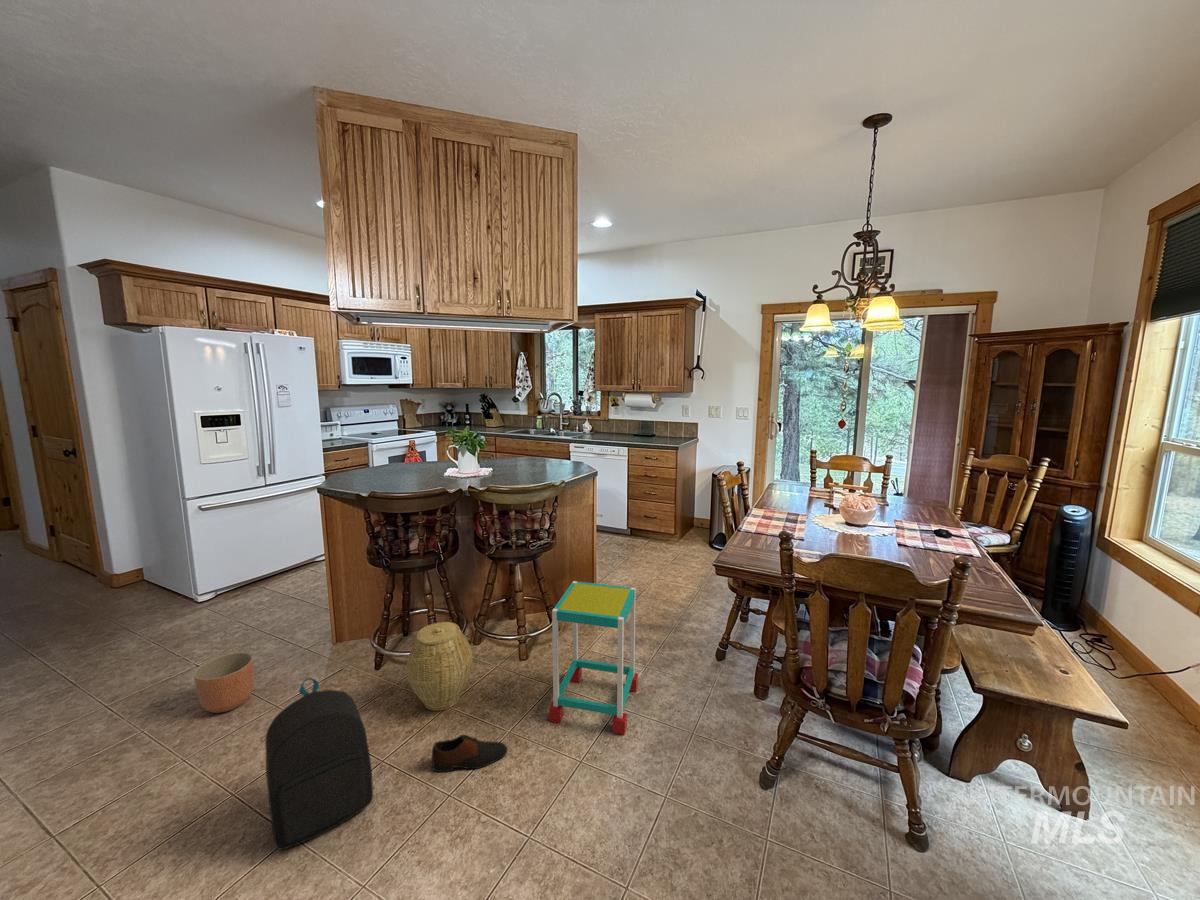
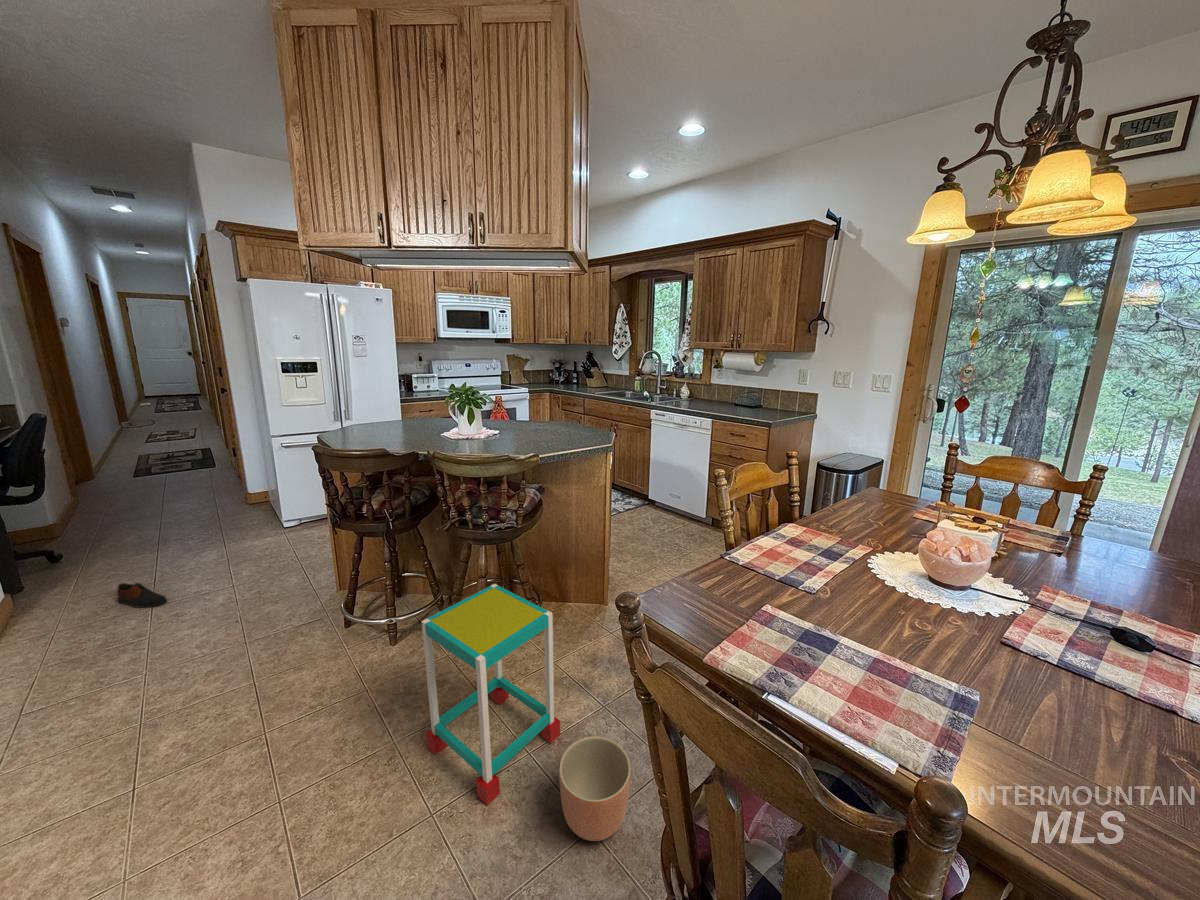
woven basket: present [407,622,473,711] -> none [315,596,393,691]
planter: present [194,652,254,713] -> present [559,736,631,841]
backpack: present [266,678,373,849] -> none [59,637,218,804]
shoe: present [432,735,507,772] -> present [117,583,167,608]

